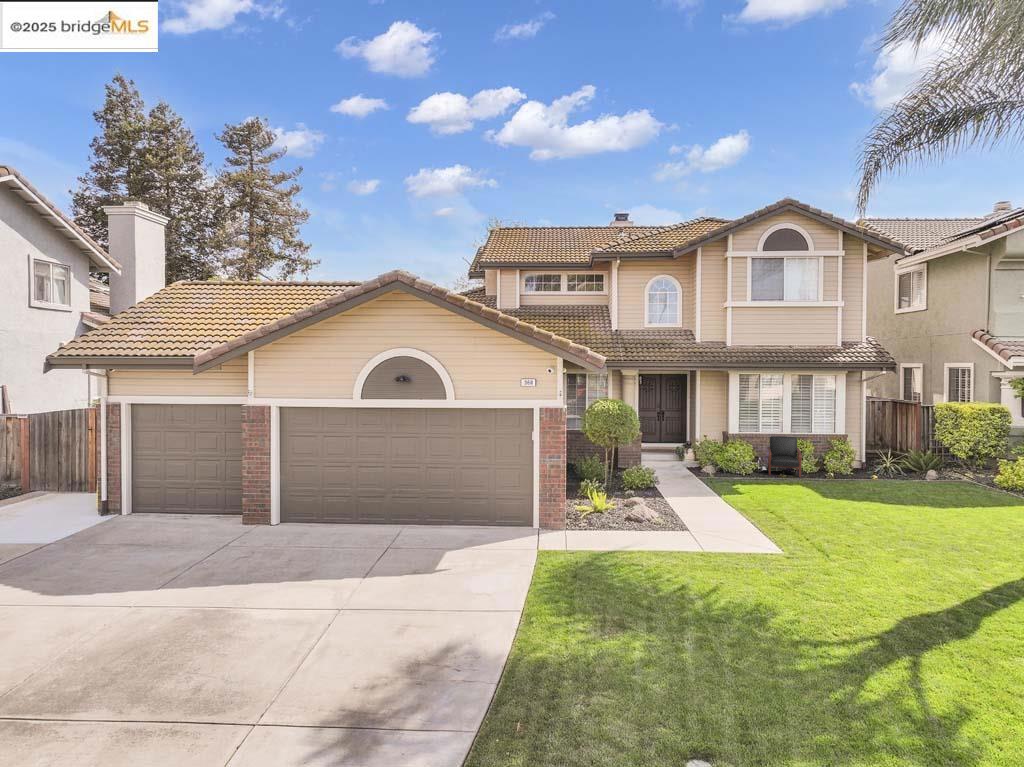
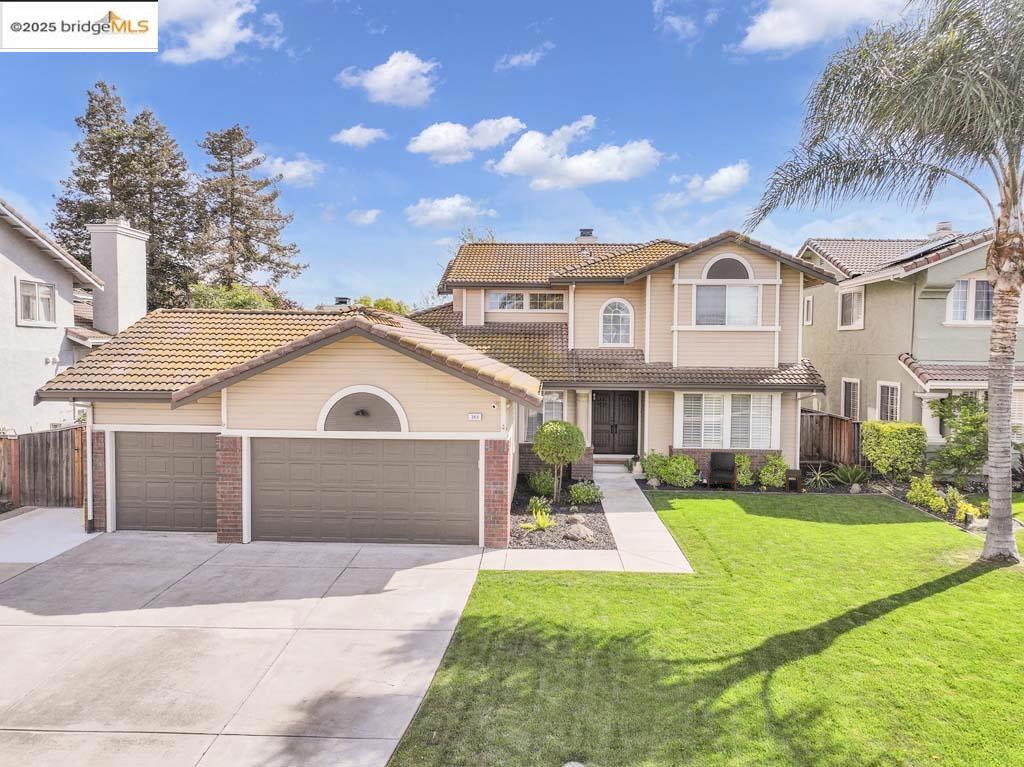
bench: none [853,454,874,480] -> present [785,469,802,494]

